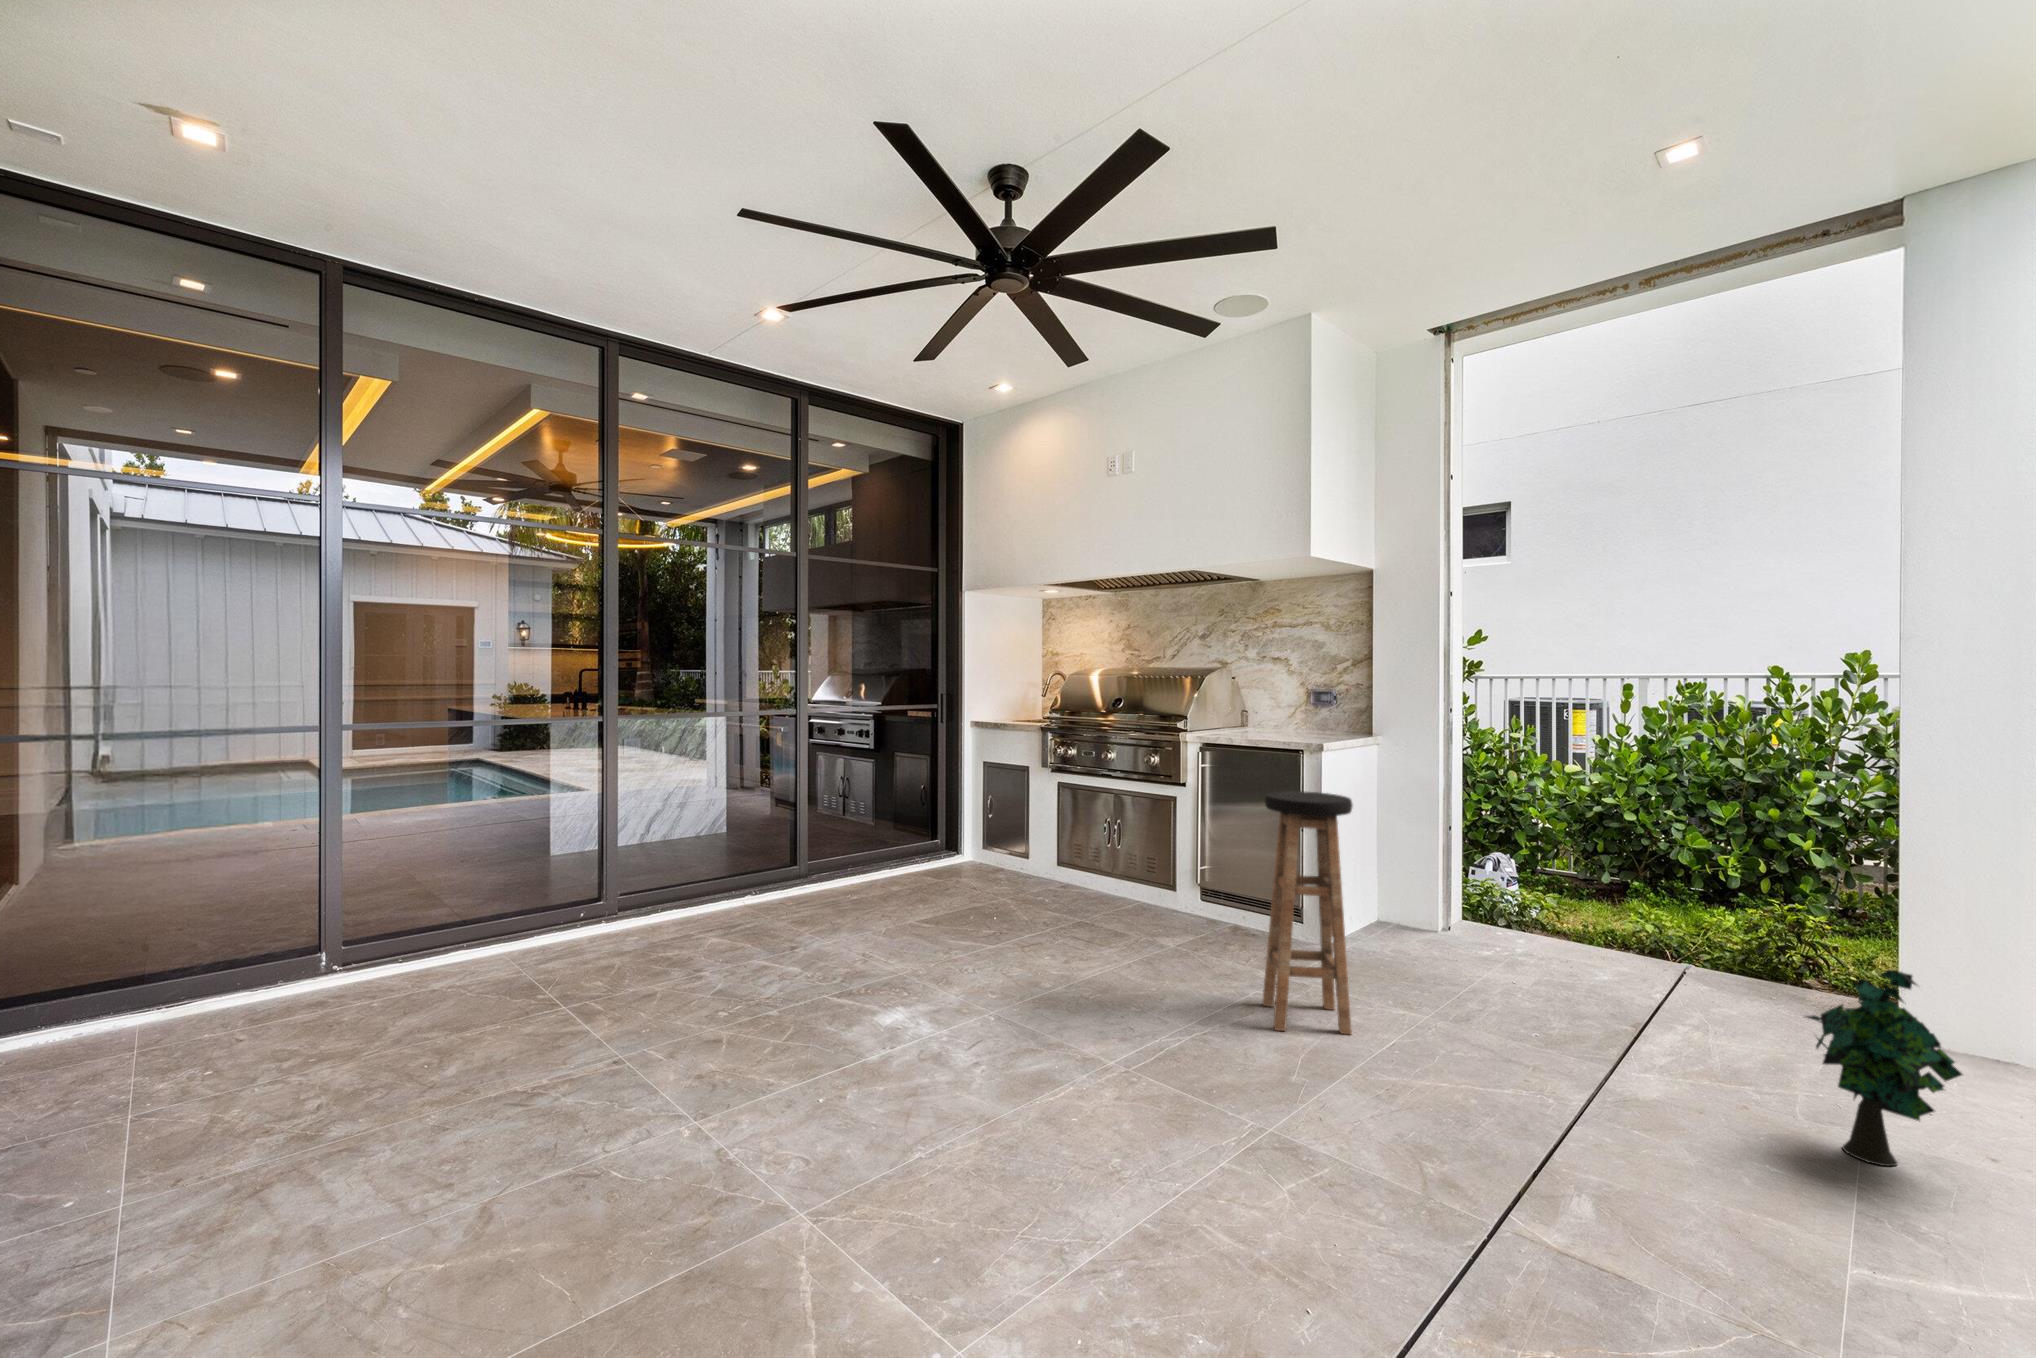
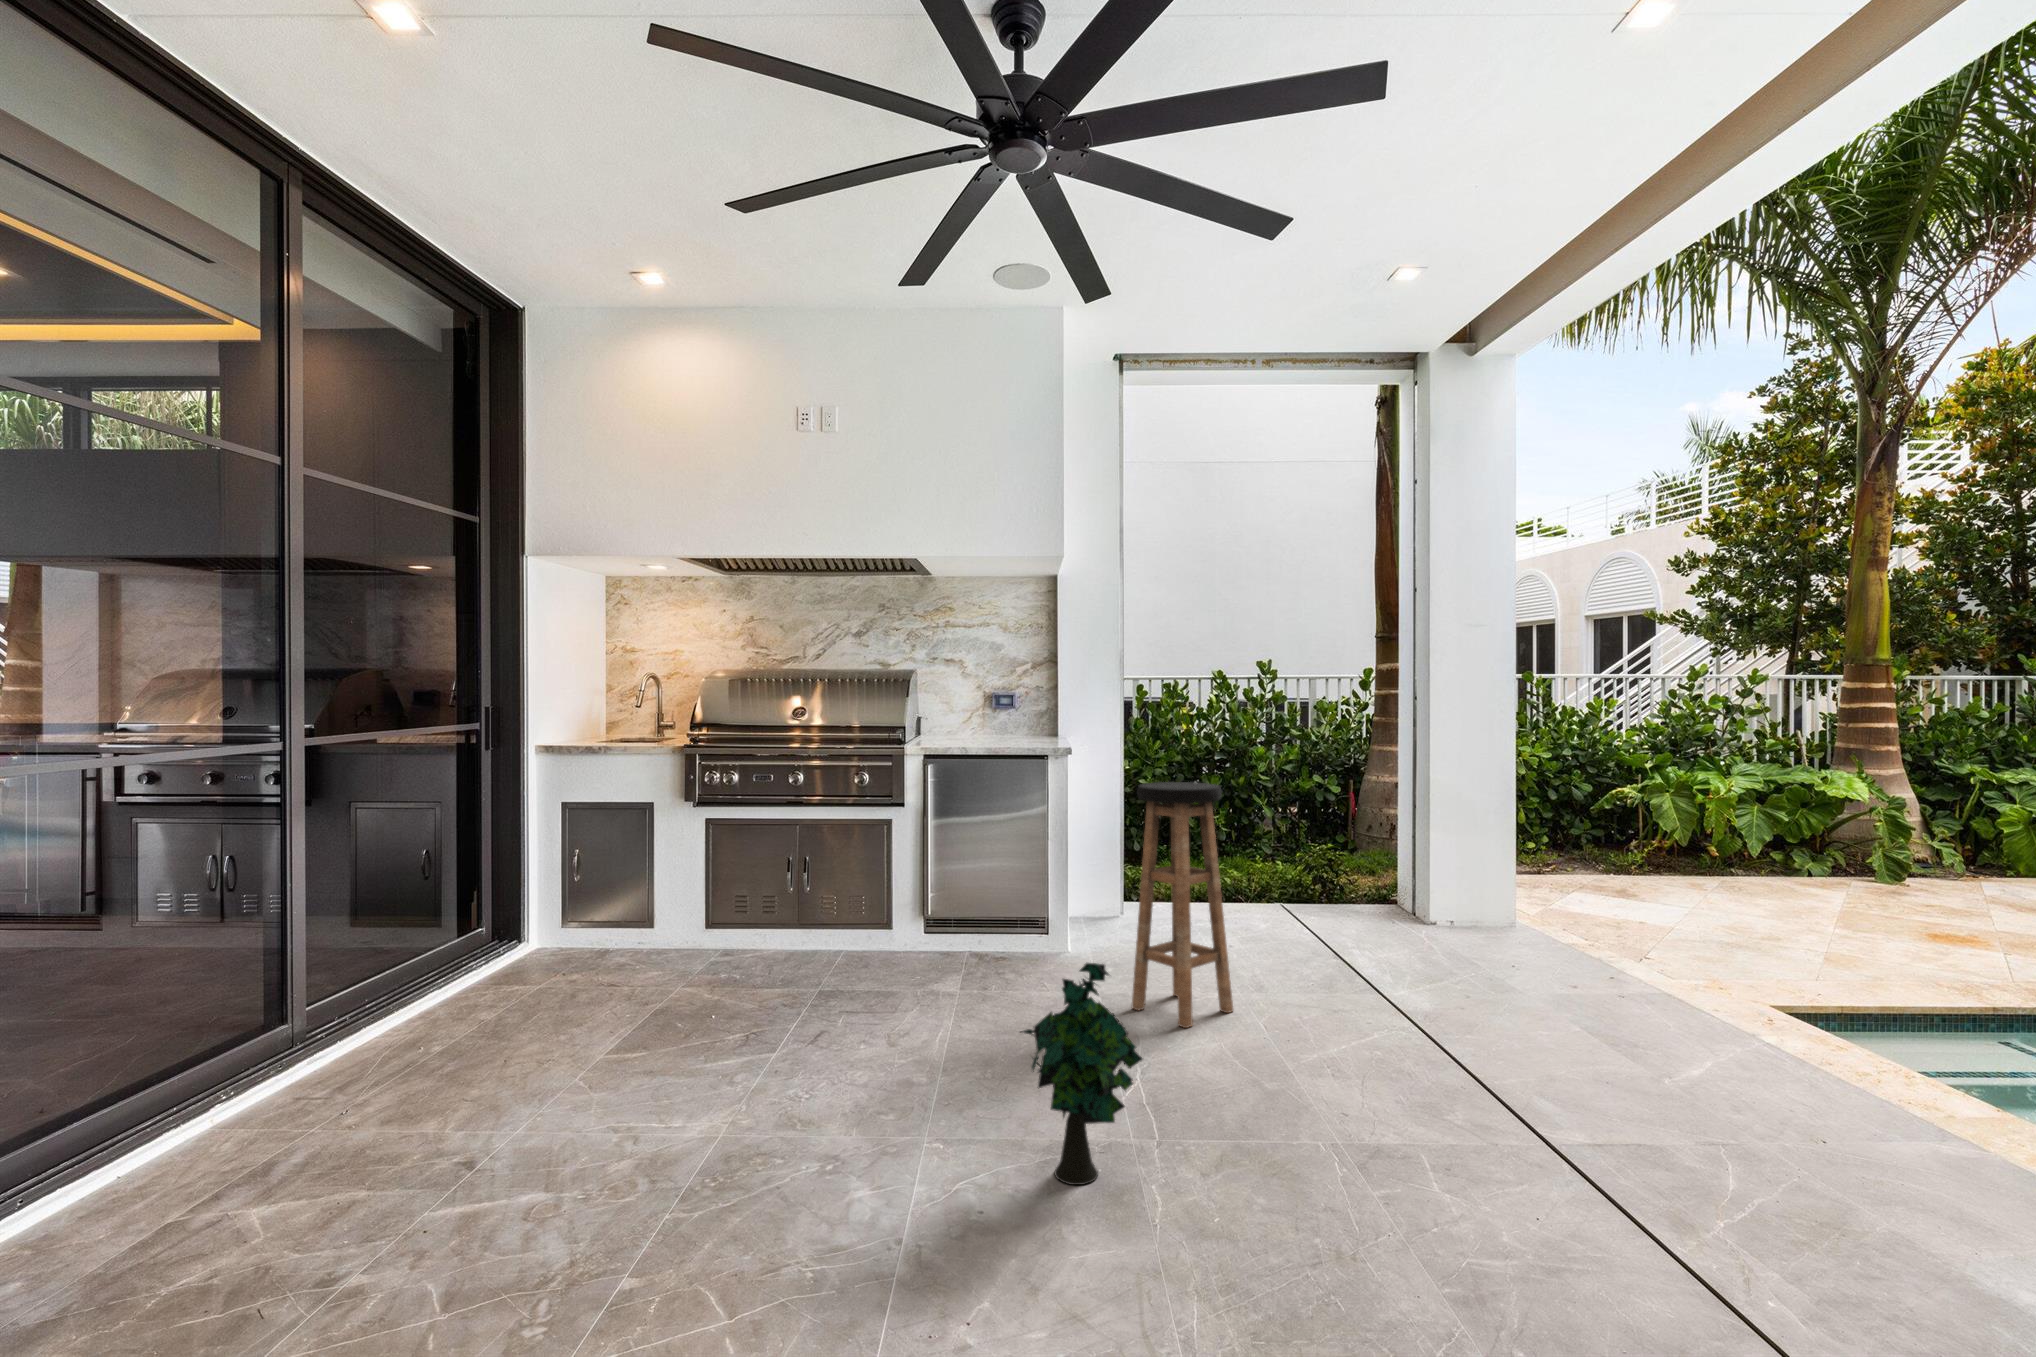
decorative plant: present [1806,970,1962,1166] -> present [1021,963,1143,1185]

